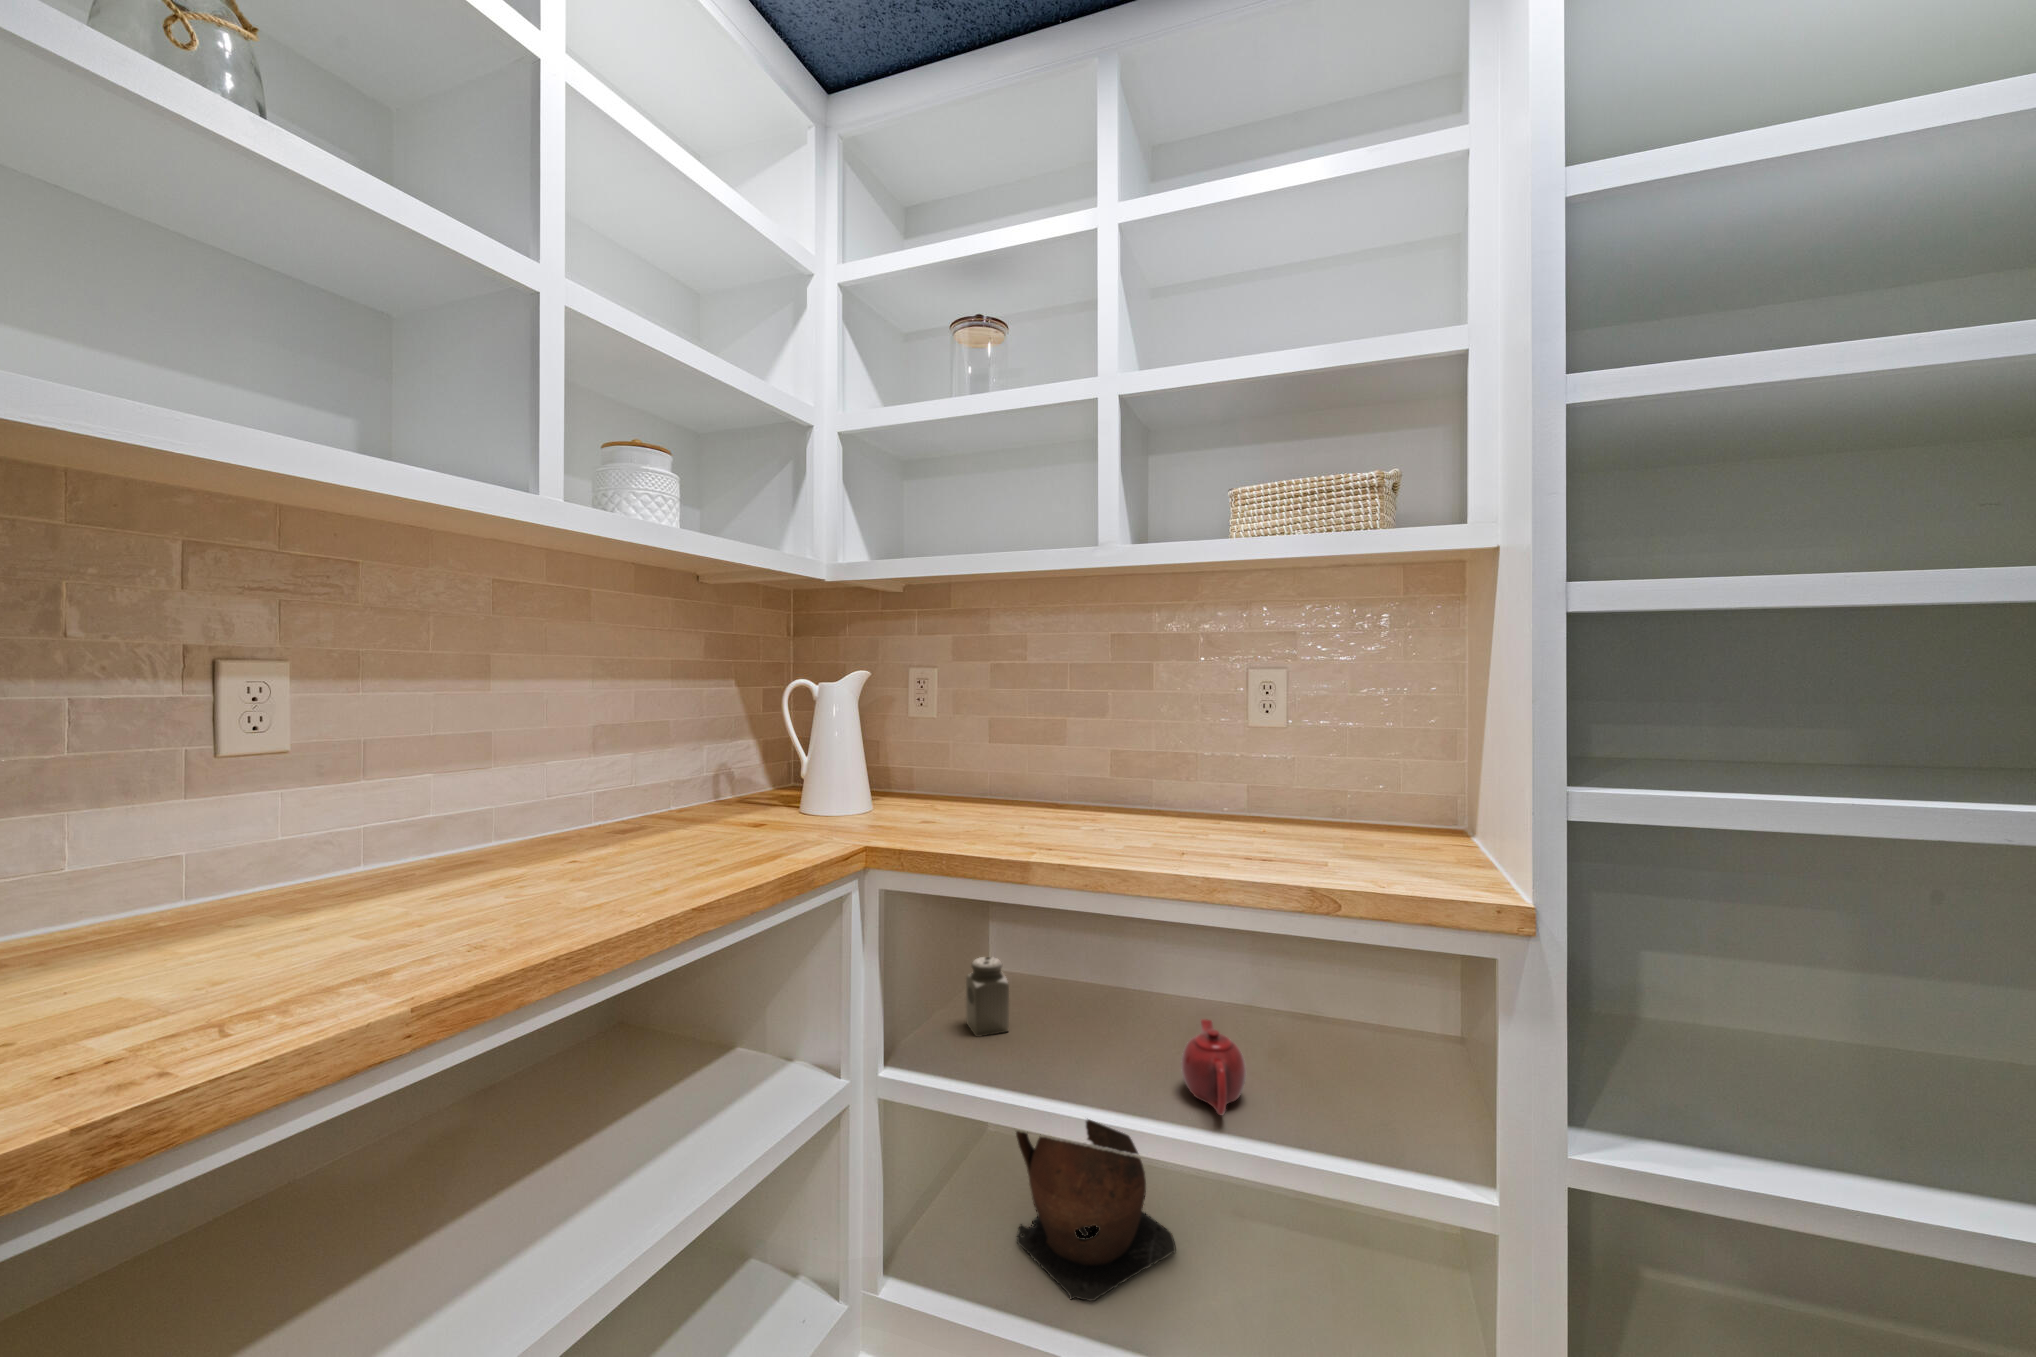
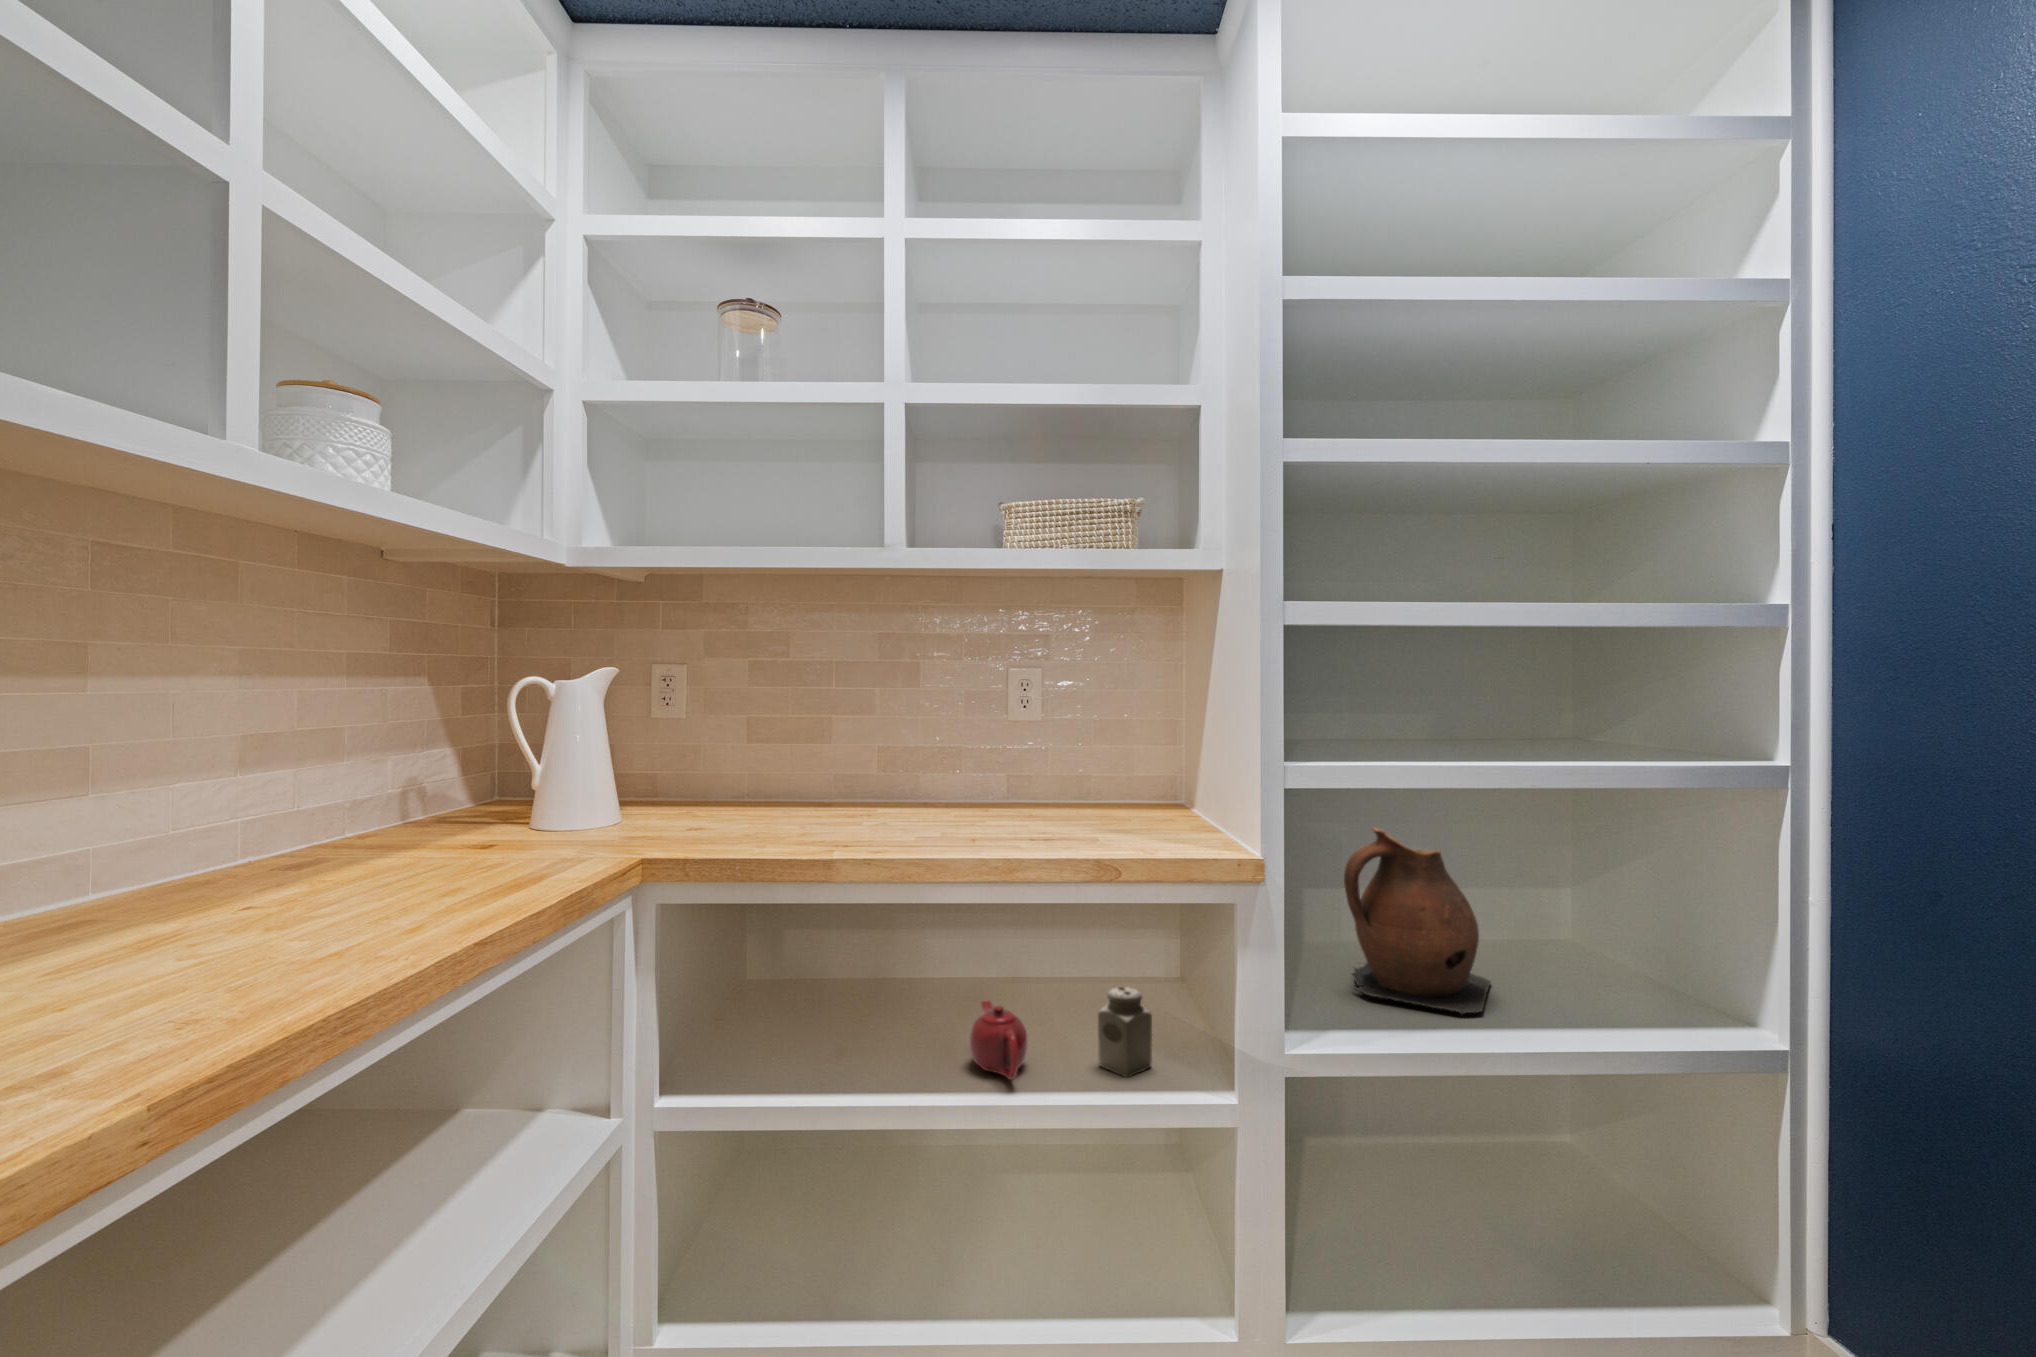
salt shaker: present [966,957,1009,1037] -> present [1098,987,1152,1077]
ceramic pitcher: present [1016,1119,1176,1301] -> present [1344,828,1491,1015]

